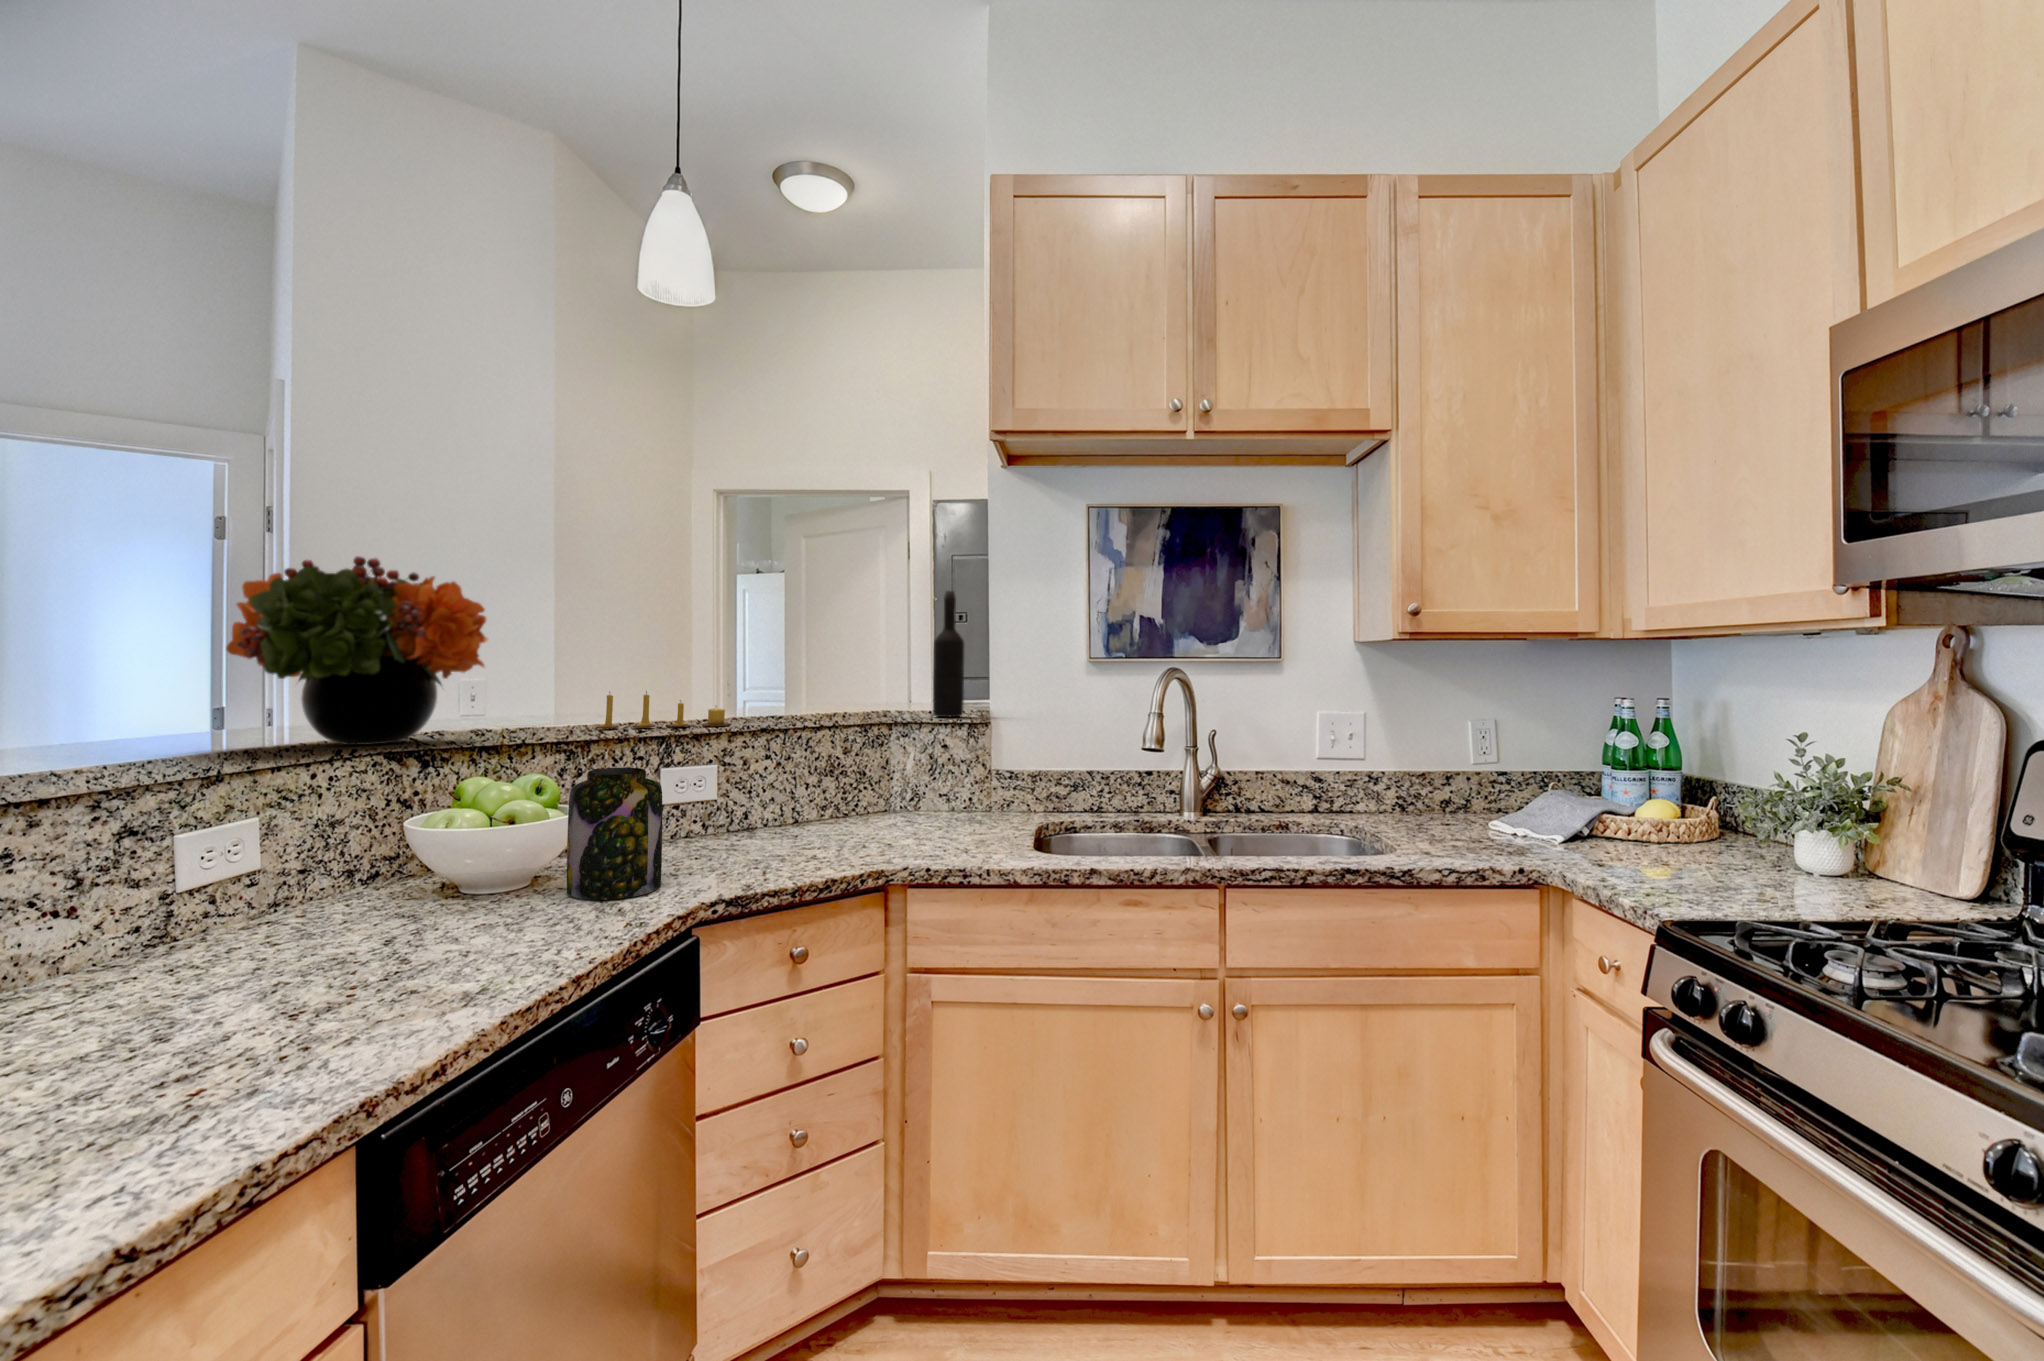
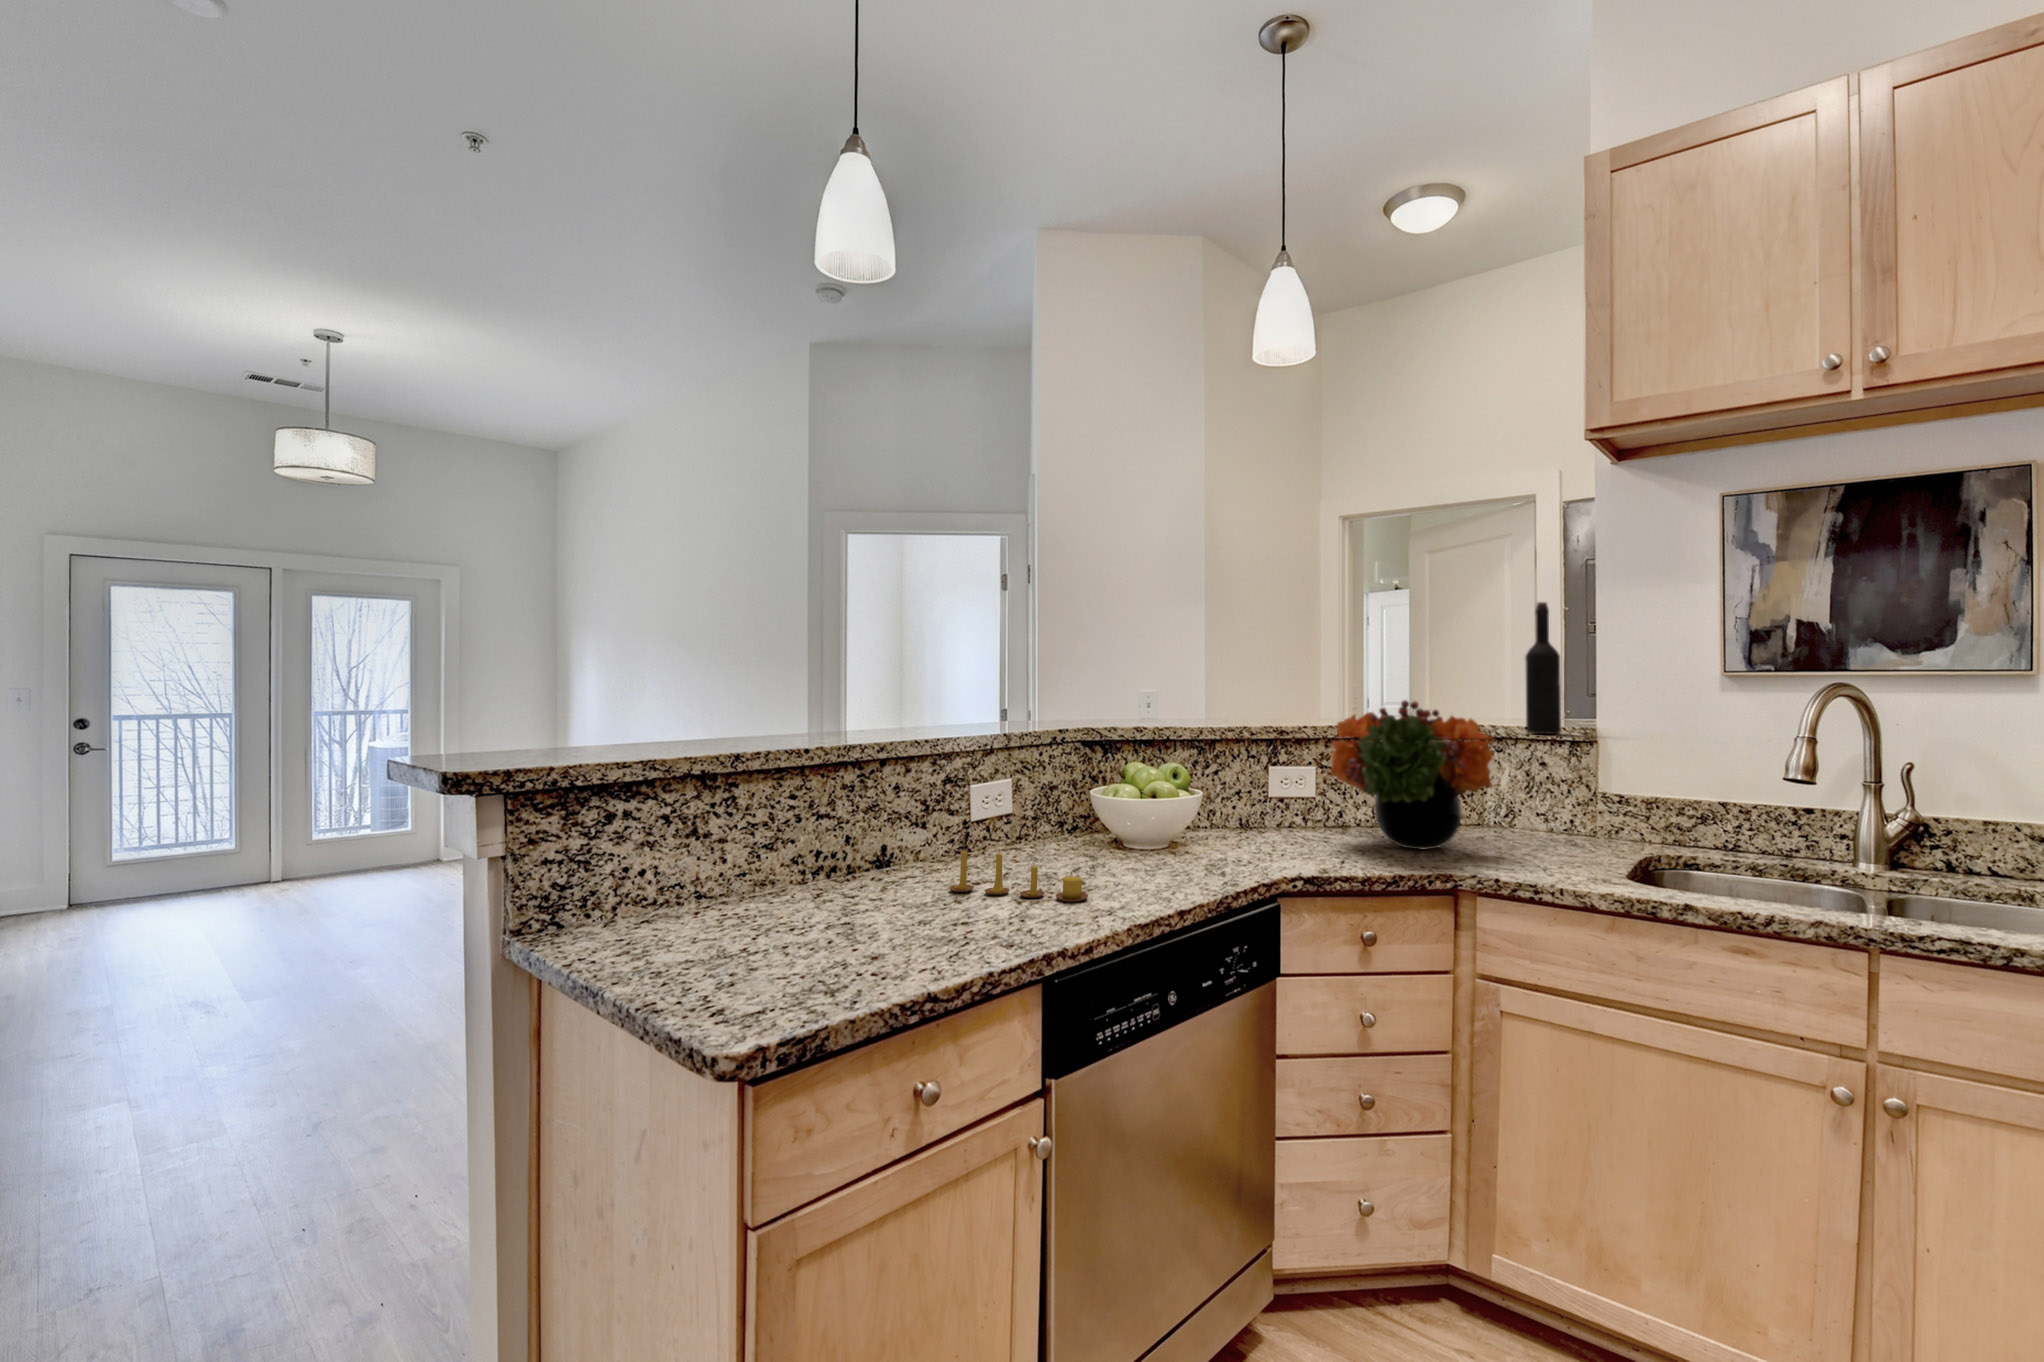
flower arrangement: present [226,556,488,745] -> present [1330,700,1493,849]
candle: present [595,691,730,729] -> present [949,847,1088,902]
jar: present [567,767,662,900] -> none [1190,760,1258,866]

